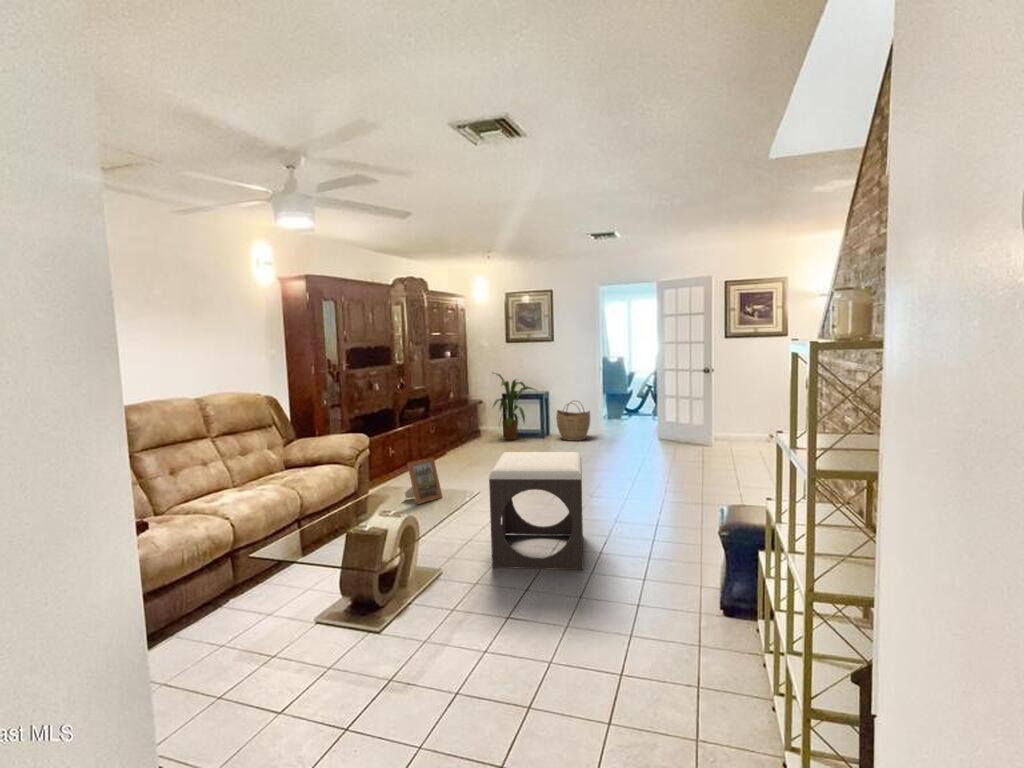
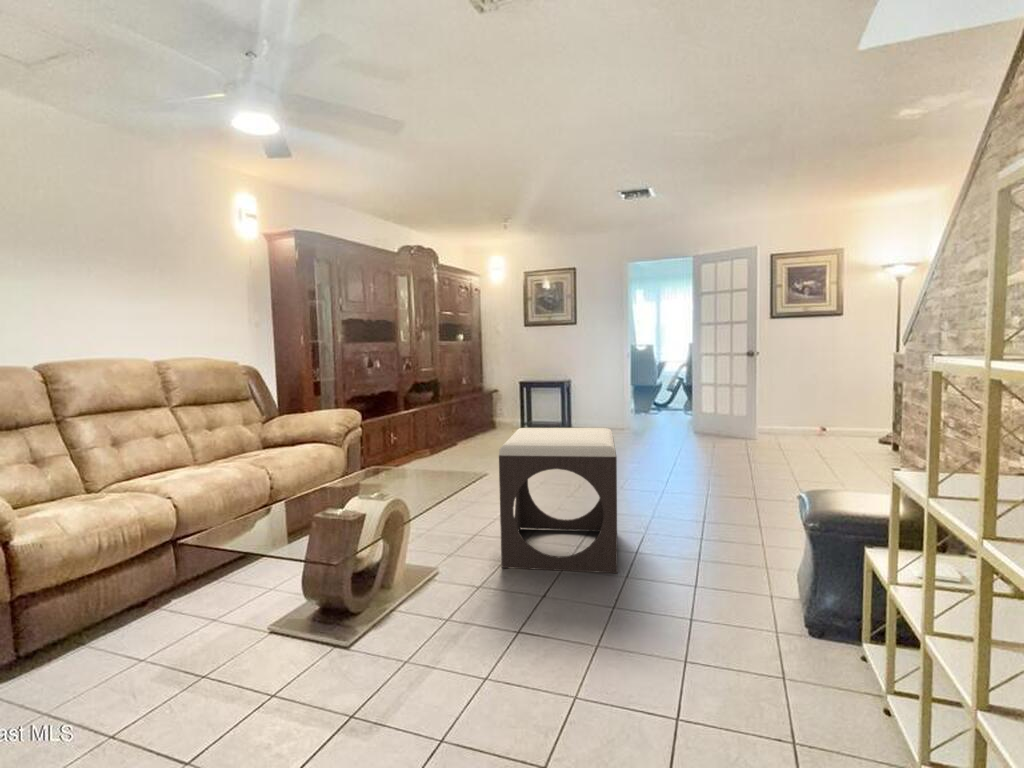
house plant: present [493,374,534,440] -> none [507,357,560,431]
woven basket: present [556,402,590,441] -> none [579,389,616,432]
picture frame: present [405,458,443,504] -> none [395,431,442,487]

